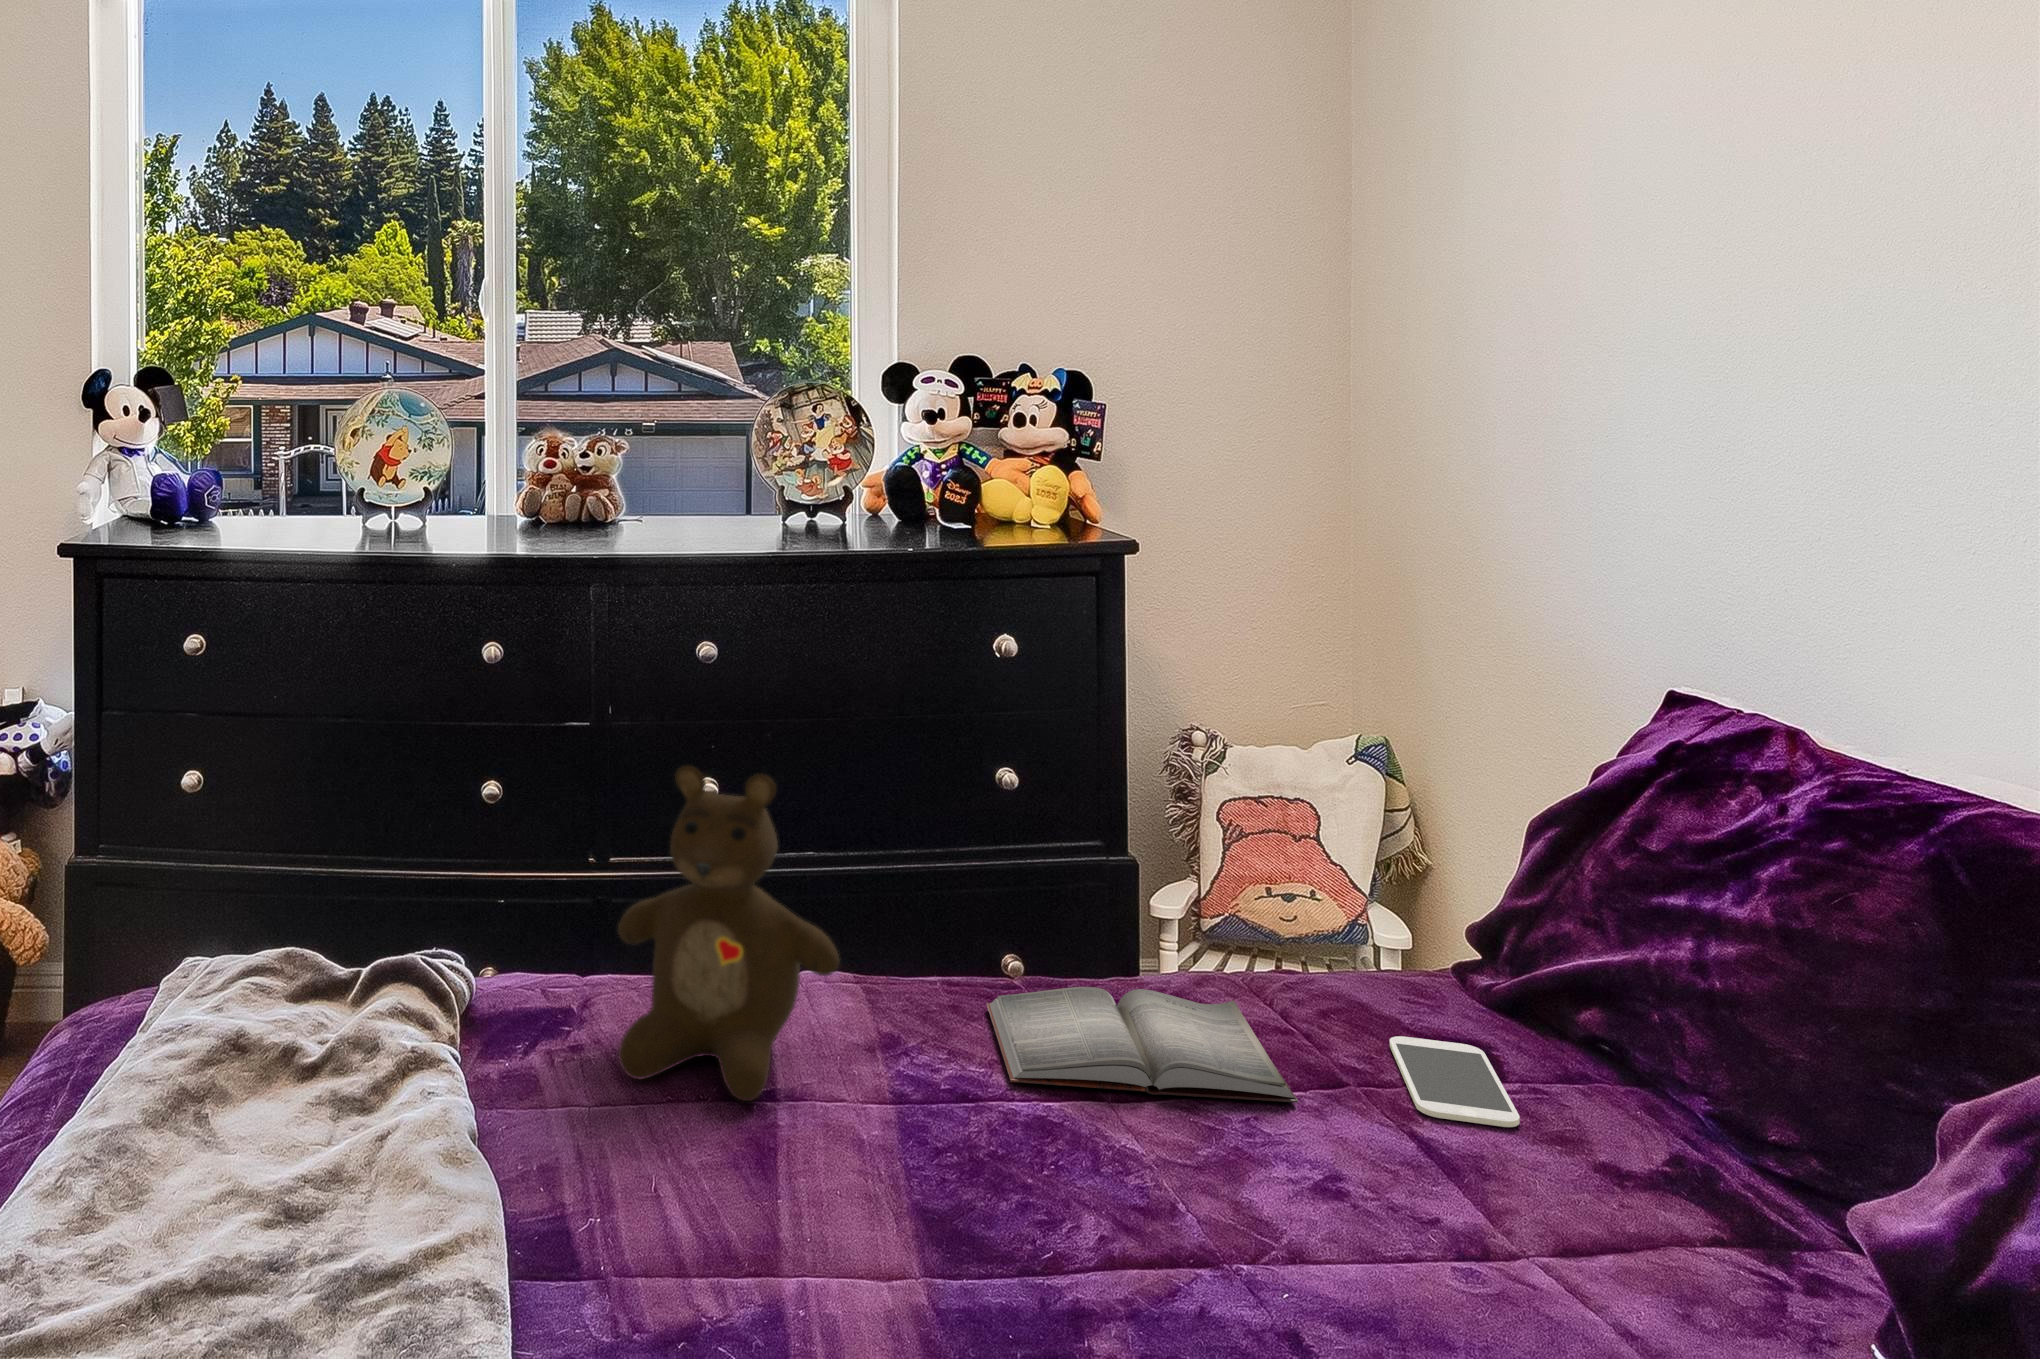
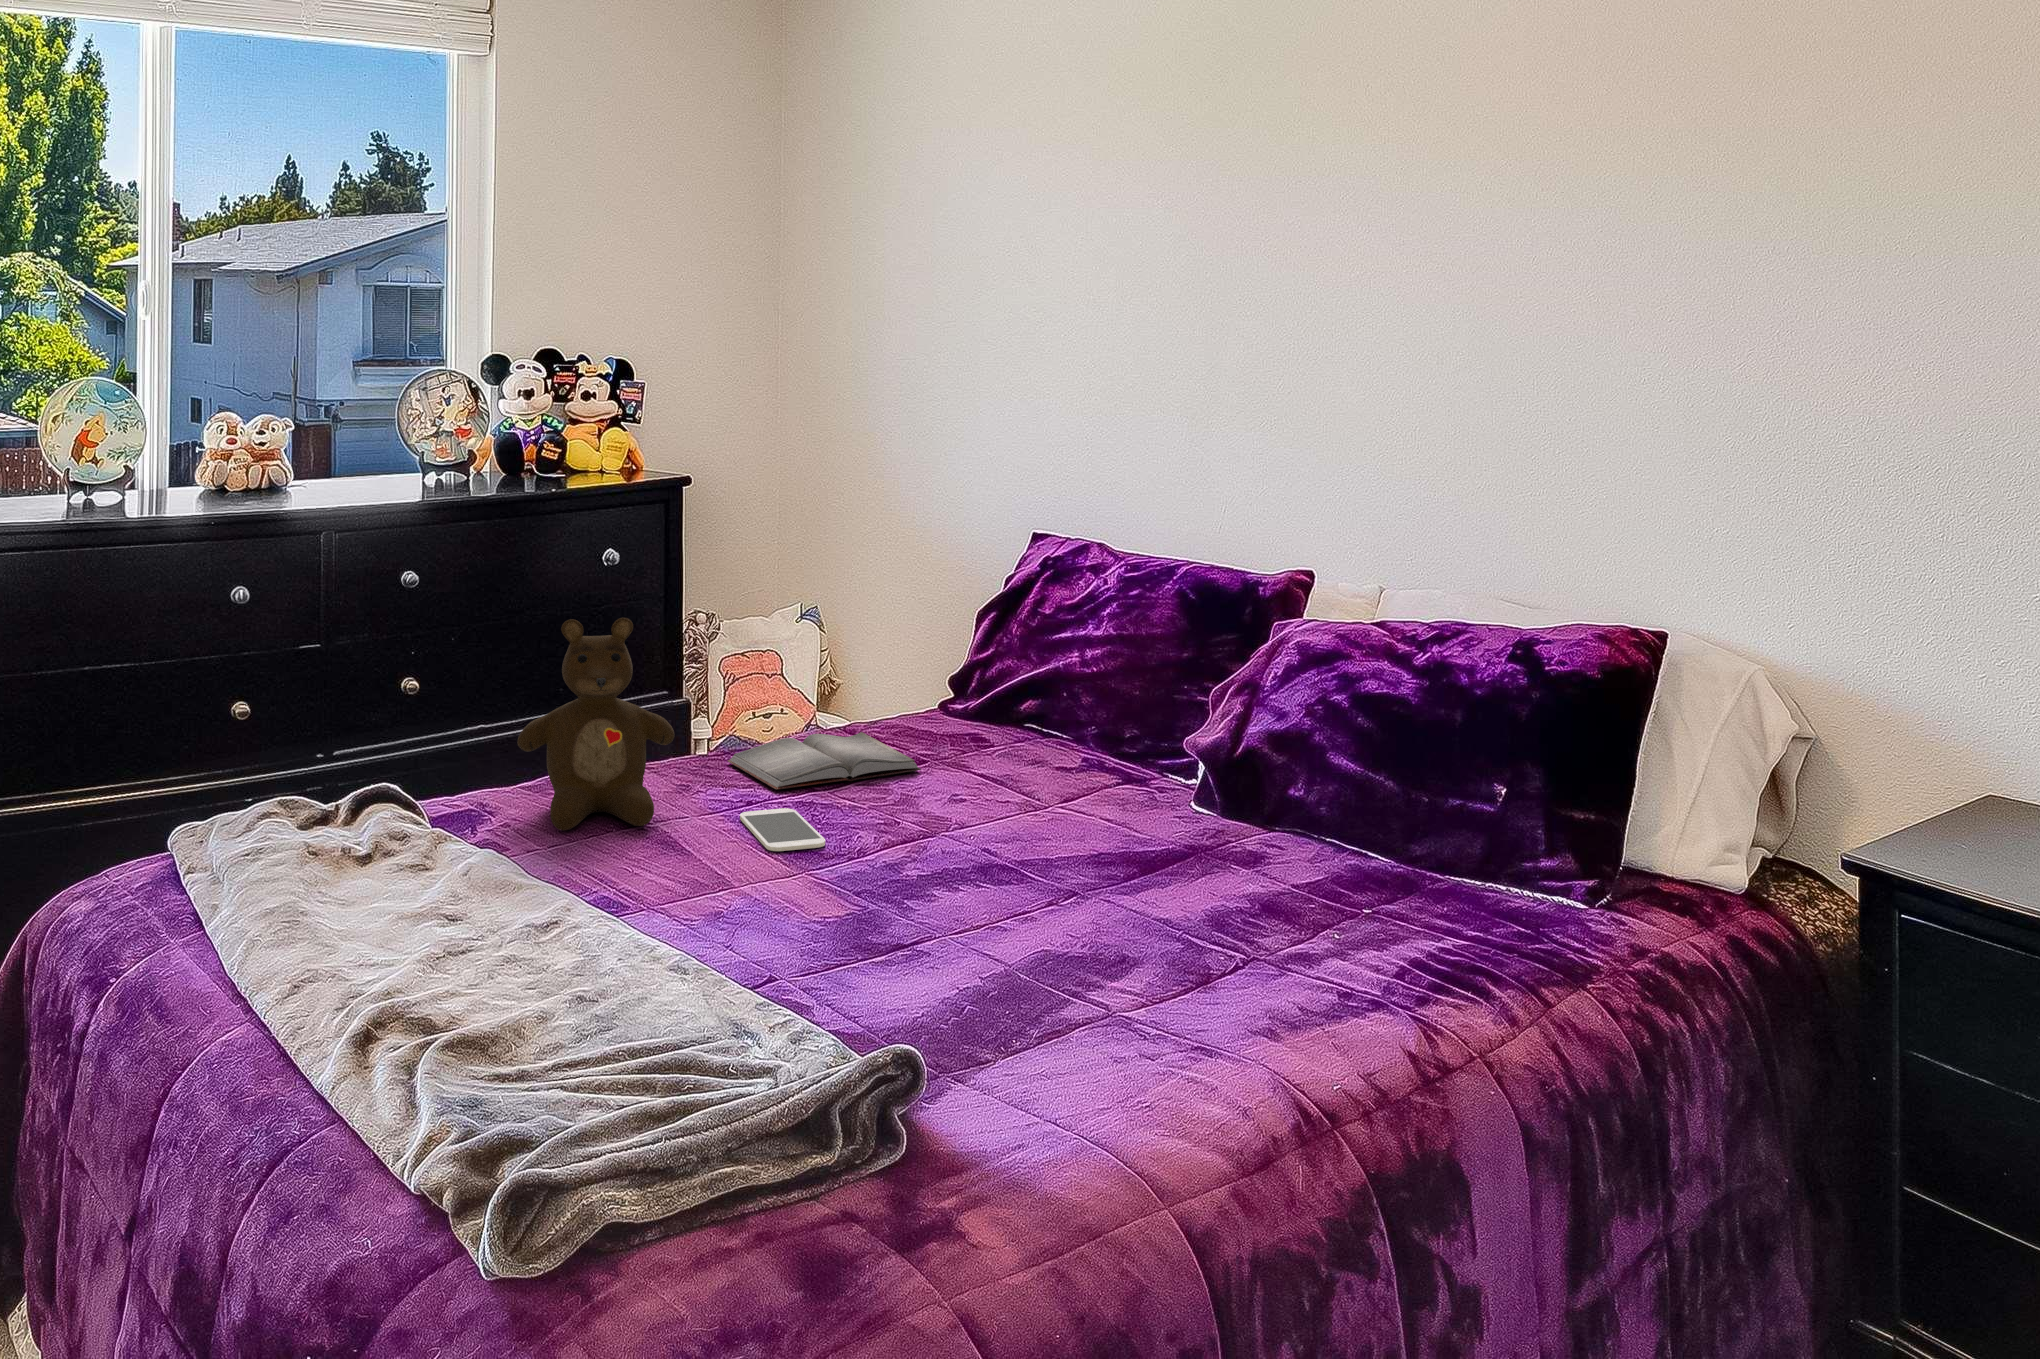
smartphone: present [1390,1036,1520,1127] -> present [740,808,825,851]

